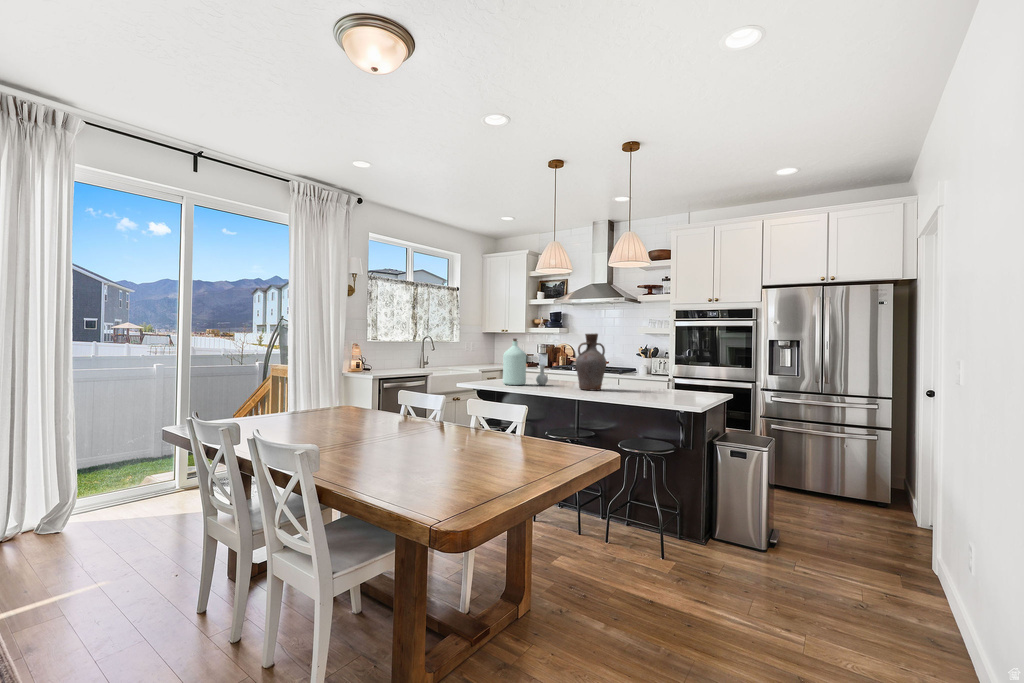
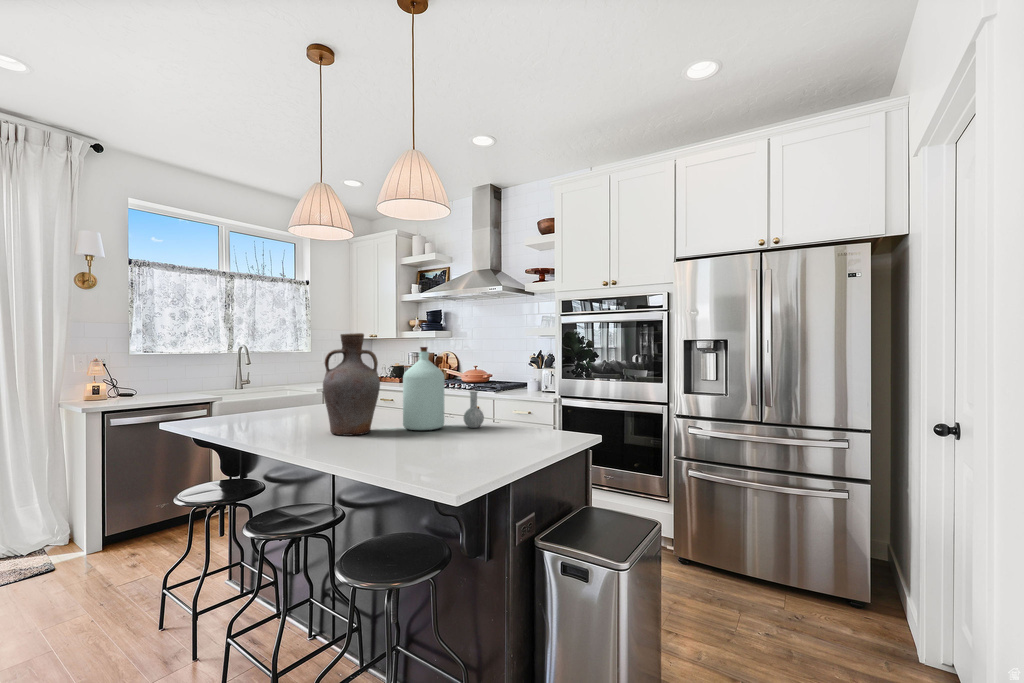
bottle: present [503,339,548,385] -> present [403,347,484,430]

